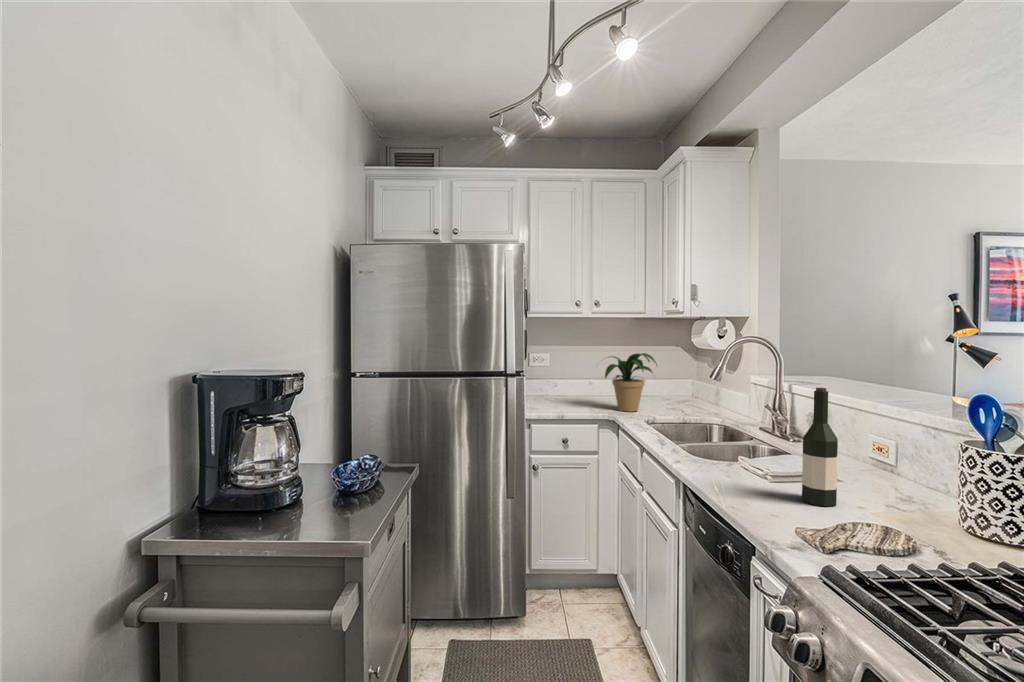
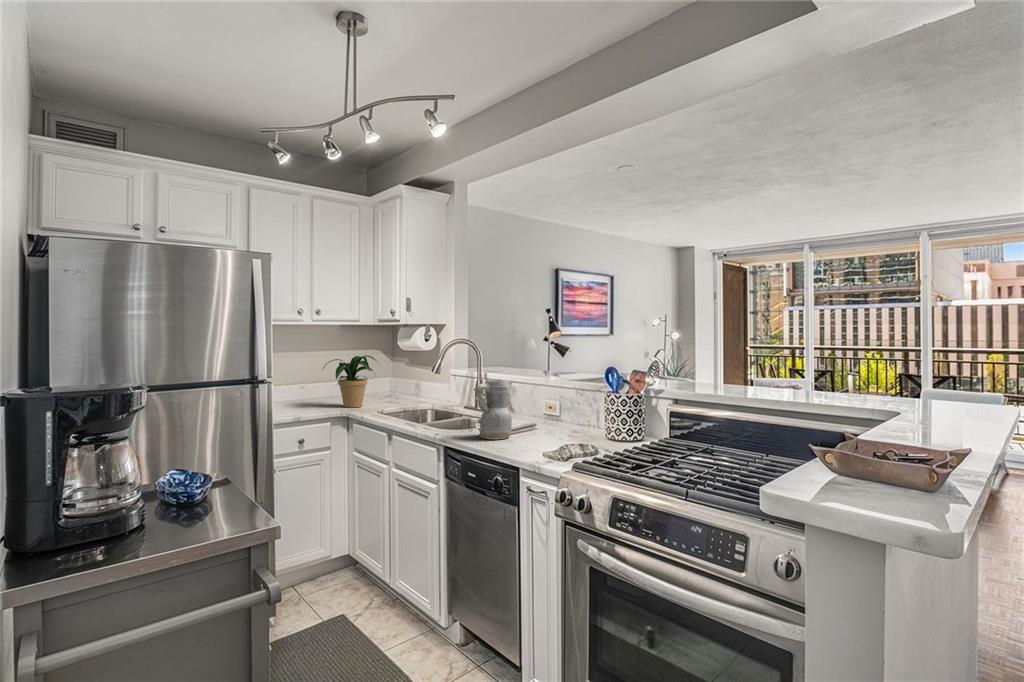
wine bottle: present [802,388,838,506] -> none [529,369,548,442]
ceramic pitcher: none [721,397,784,487] -> present [476,379,512,439]

